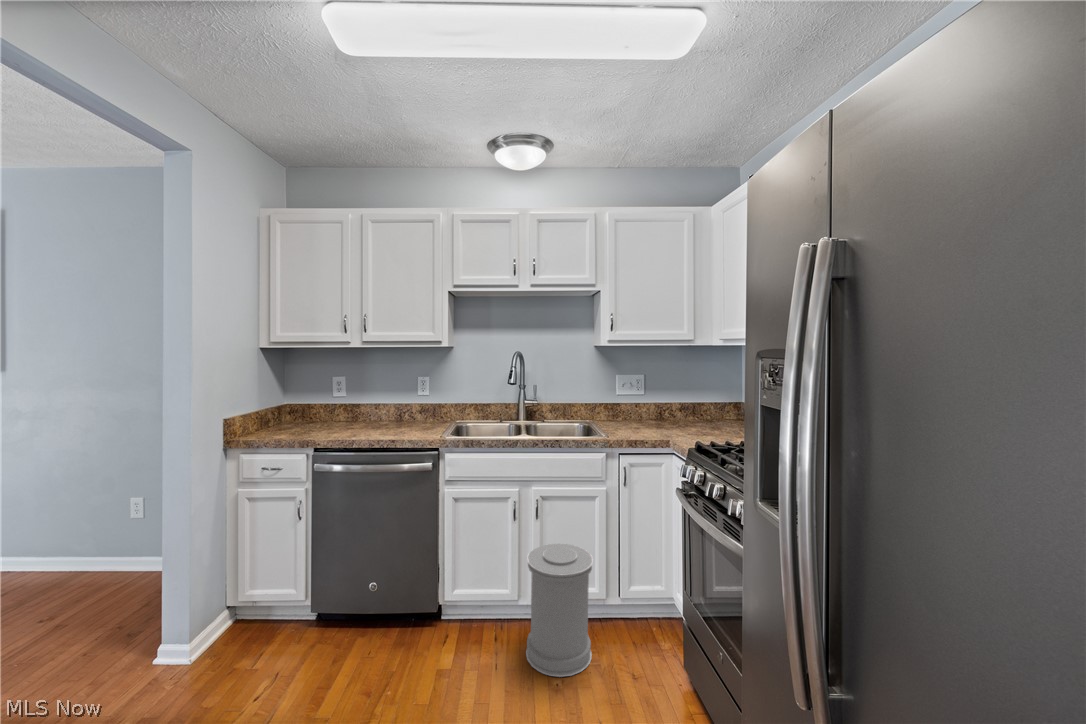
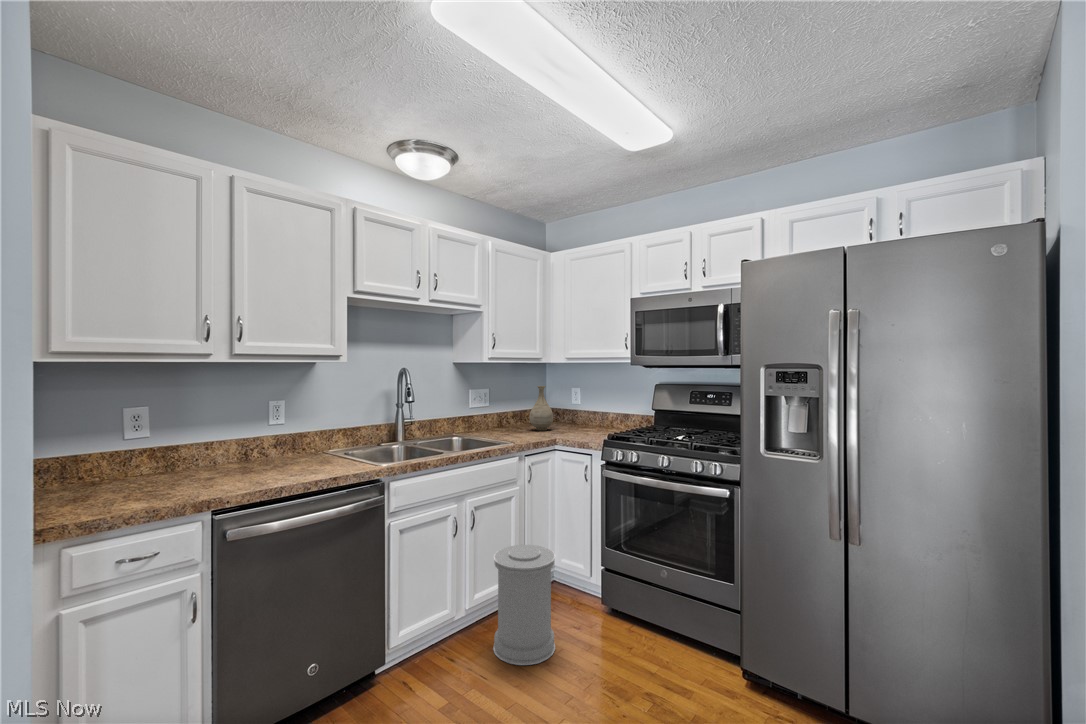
vase: none [679,377,708,429] -> present [529,386,553,431]

